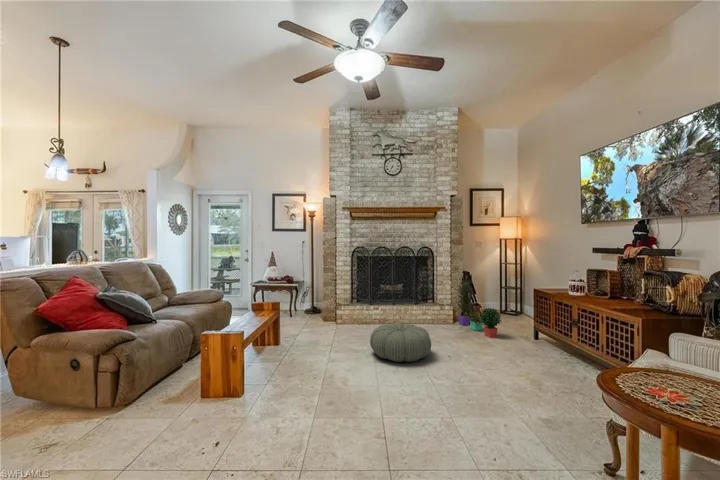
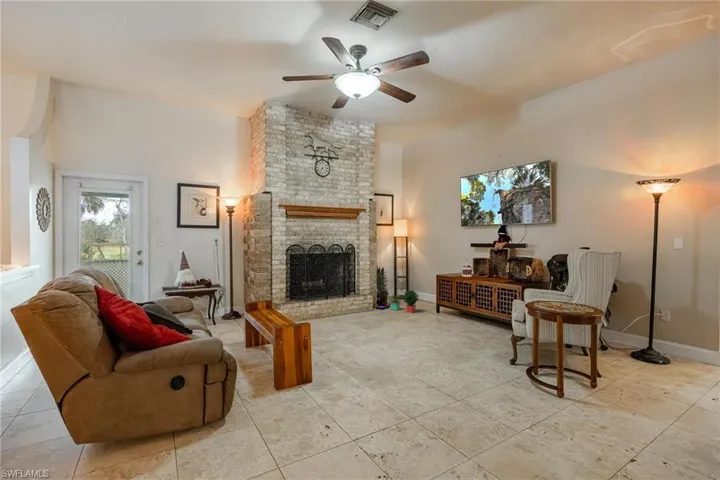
pouf: present [370,323,431,362] -> none [348,308,399,338]

